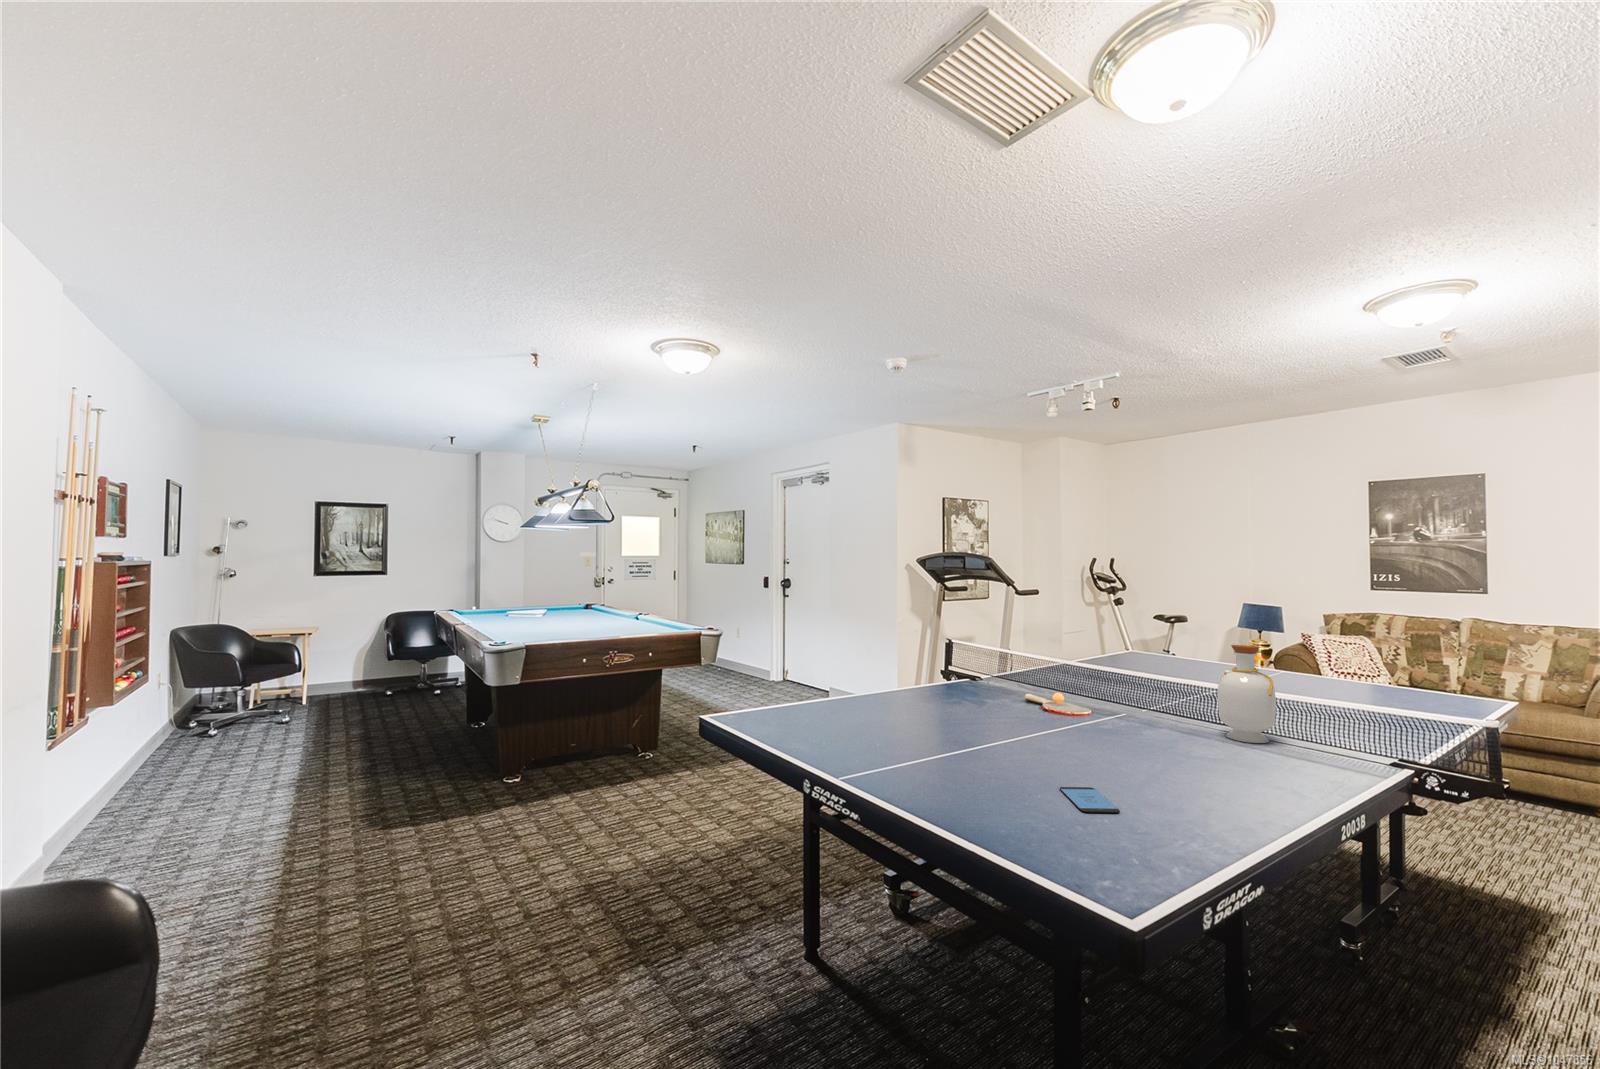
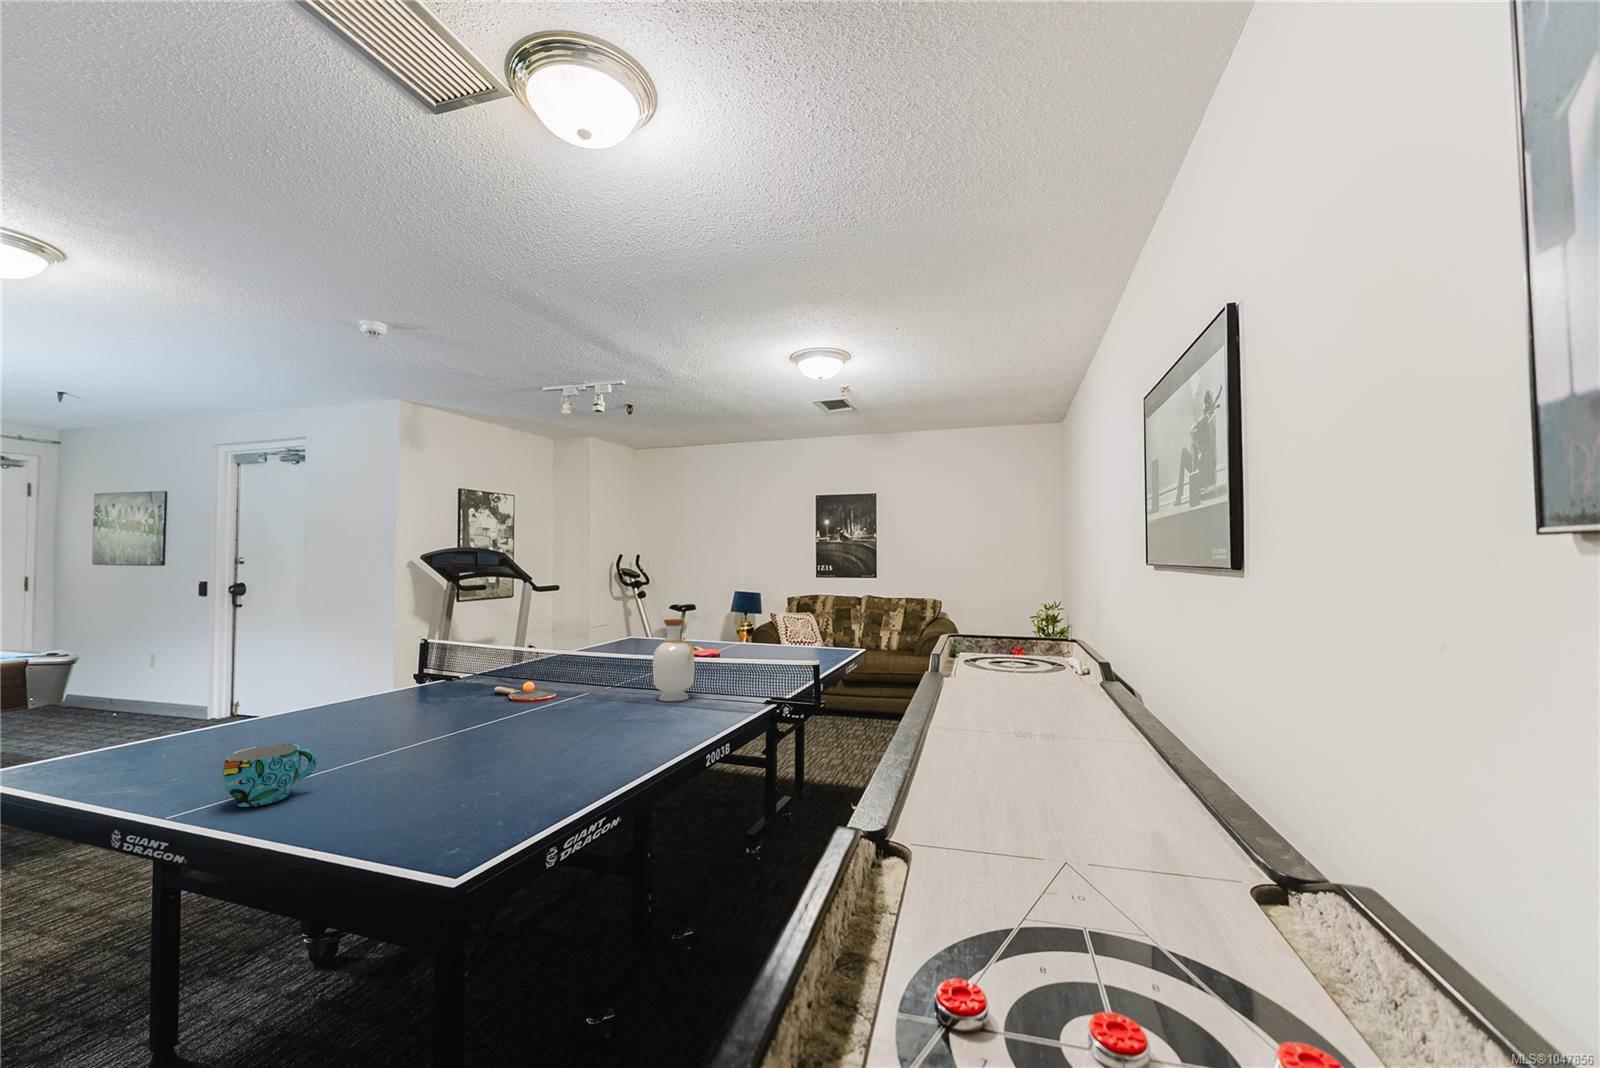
cup: none [871,731,932,783] -> present [223,744,316,807]
smartphone: present [1060,787,1120,813] -> none [468,765,517,789]

